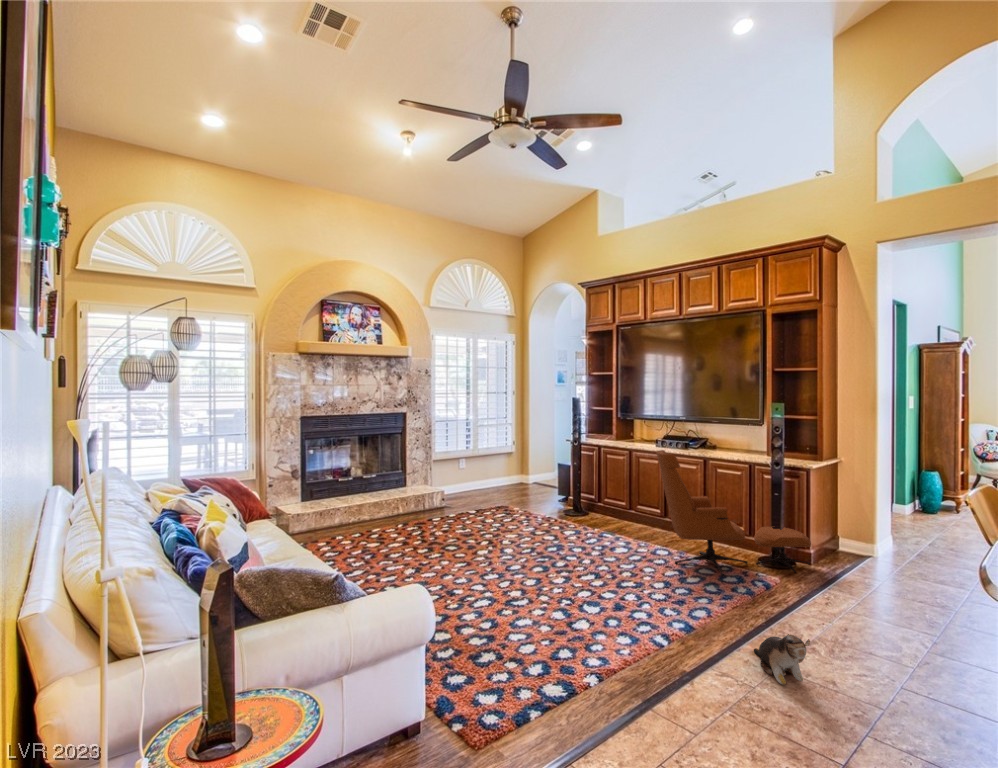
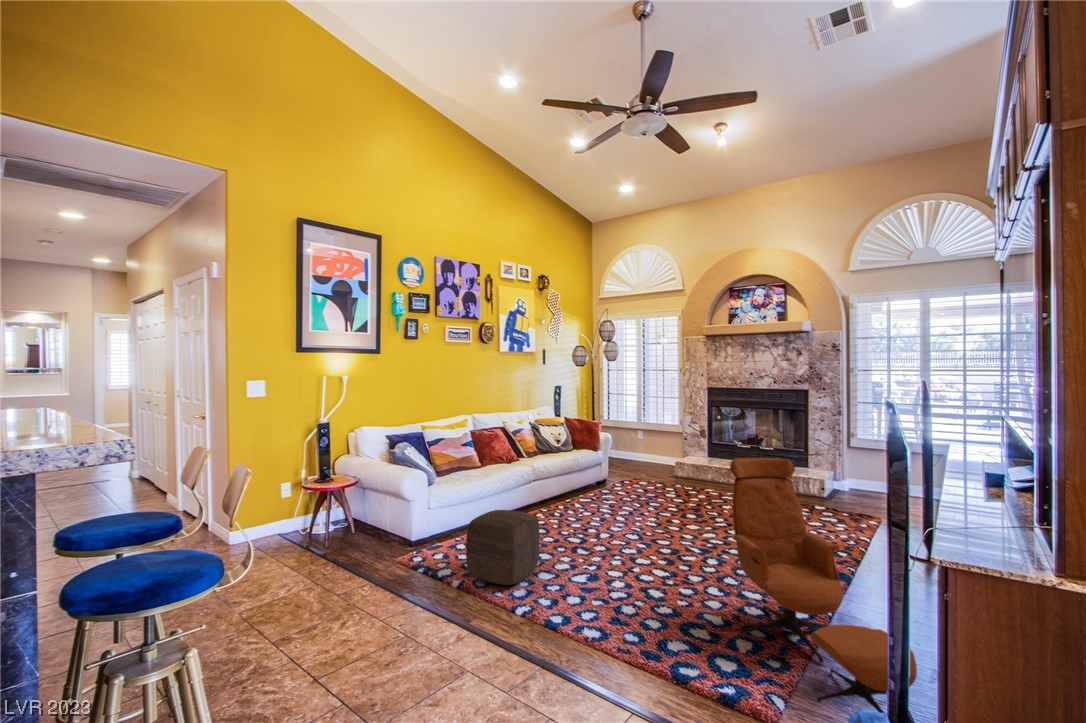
ottoman: none [569,575,670,690] -> present [466,510,540,585]
plush toy: present [754,634,810,684] -> none [472,592,549,644]

